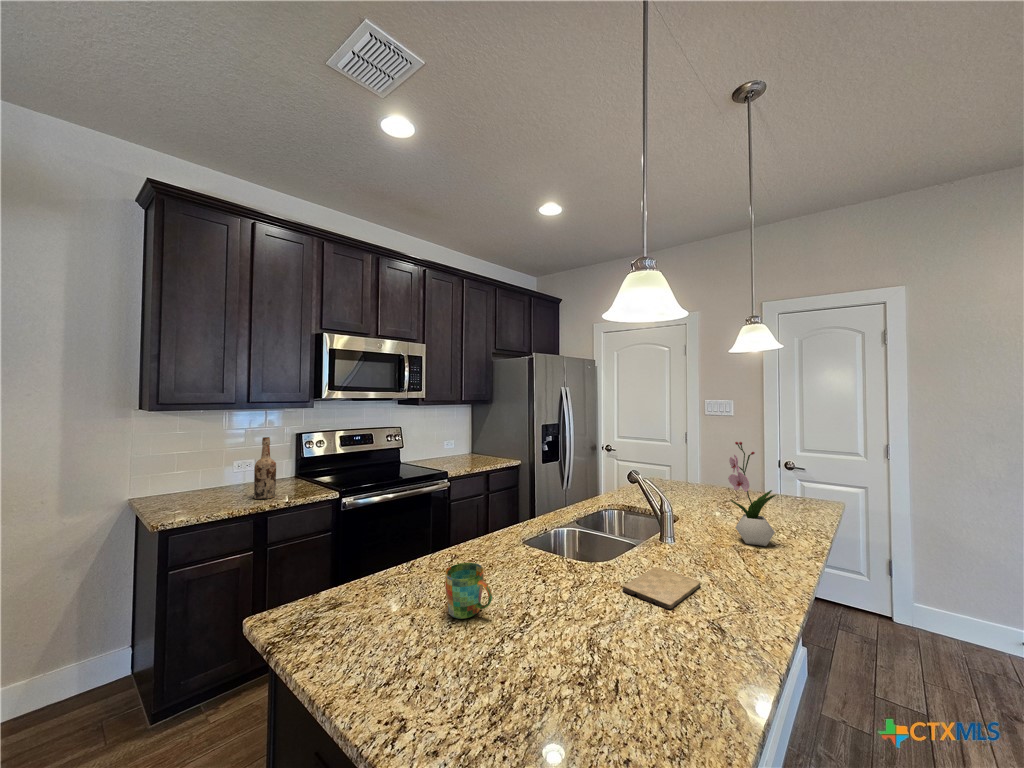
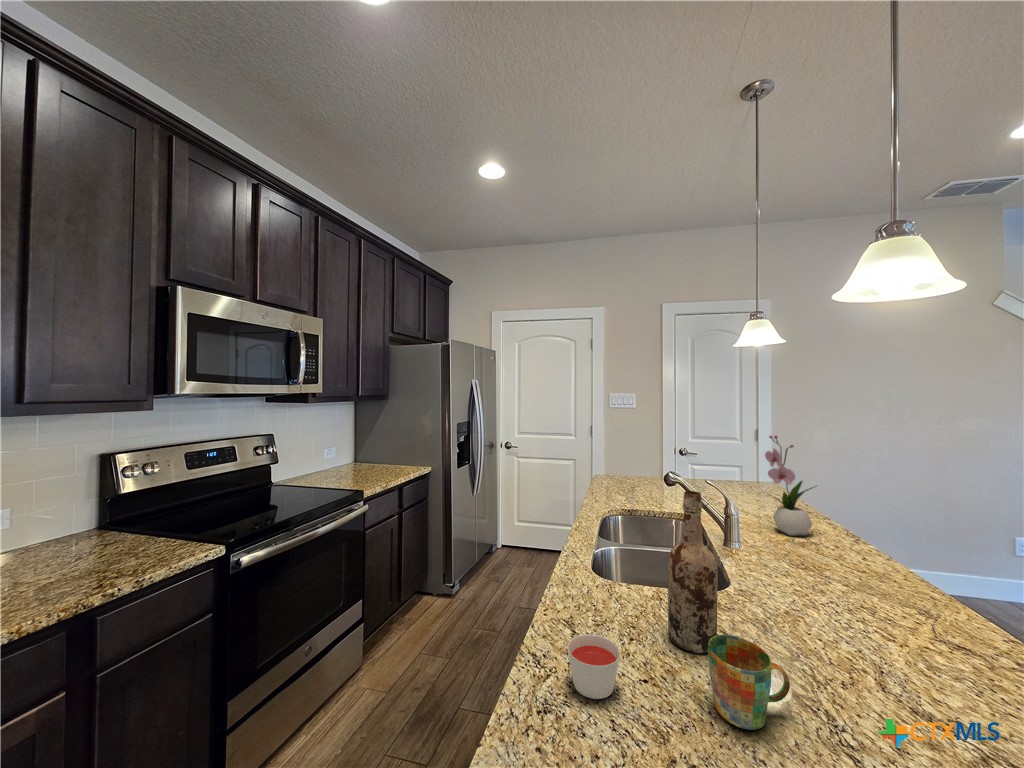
wine bottle: present [254,437,276,499] -> present [668,491,718,653]
candle: none [393,553,427,587] -> present [568,634,620,699]
cutting board: present [623,567,700,609] -> none [790,580,884,630]

